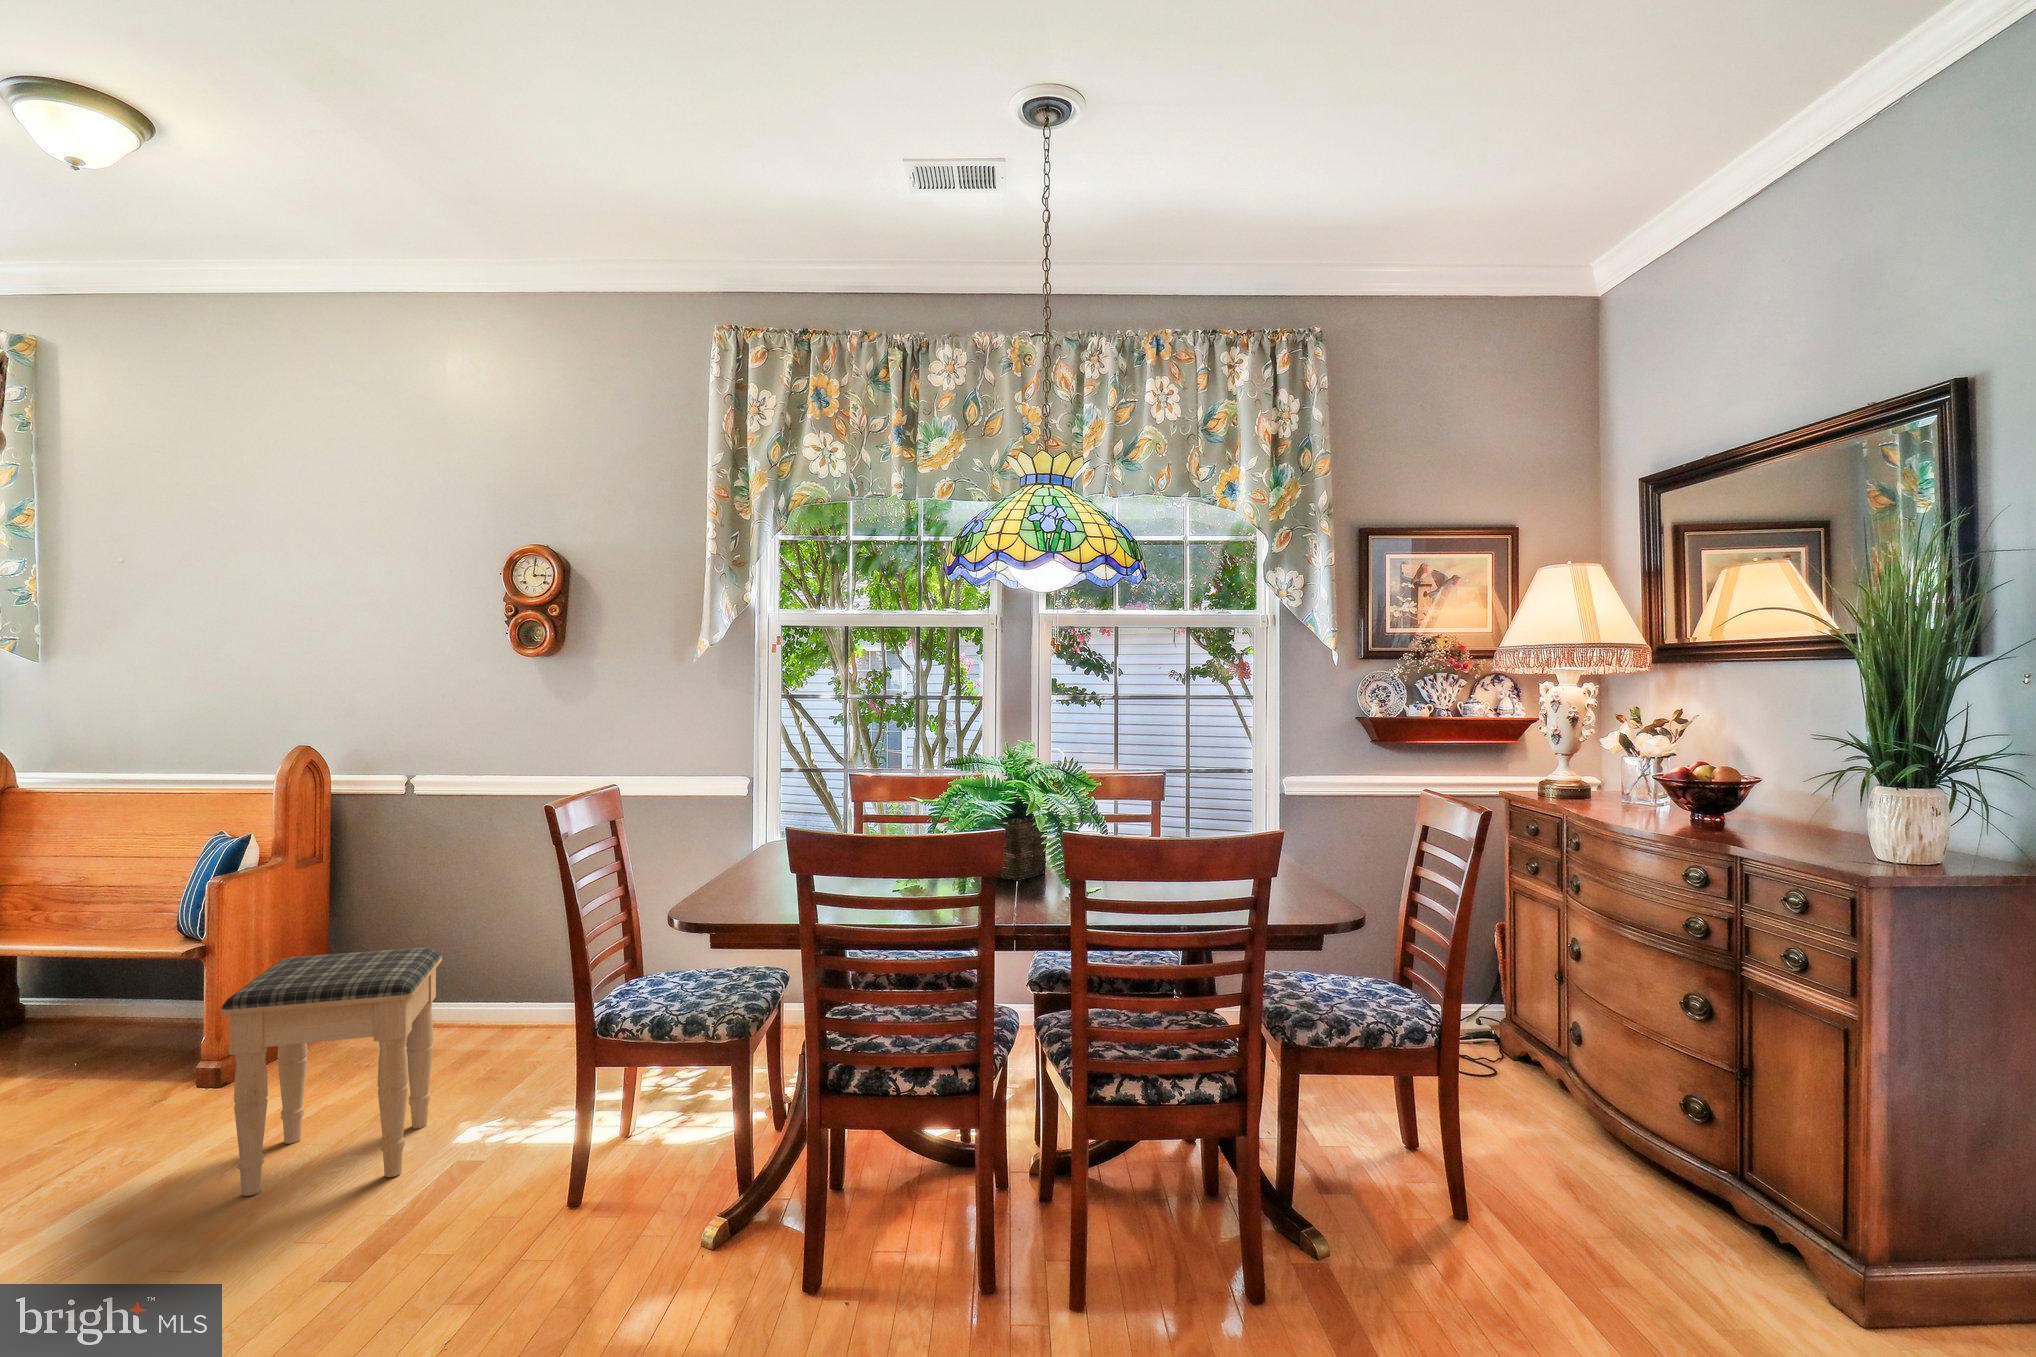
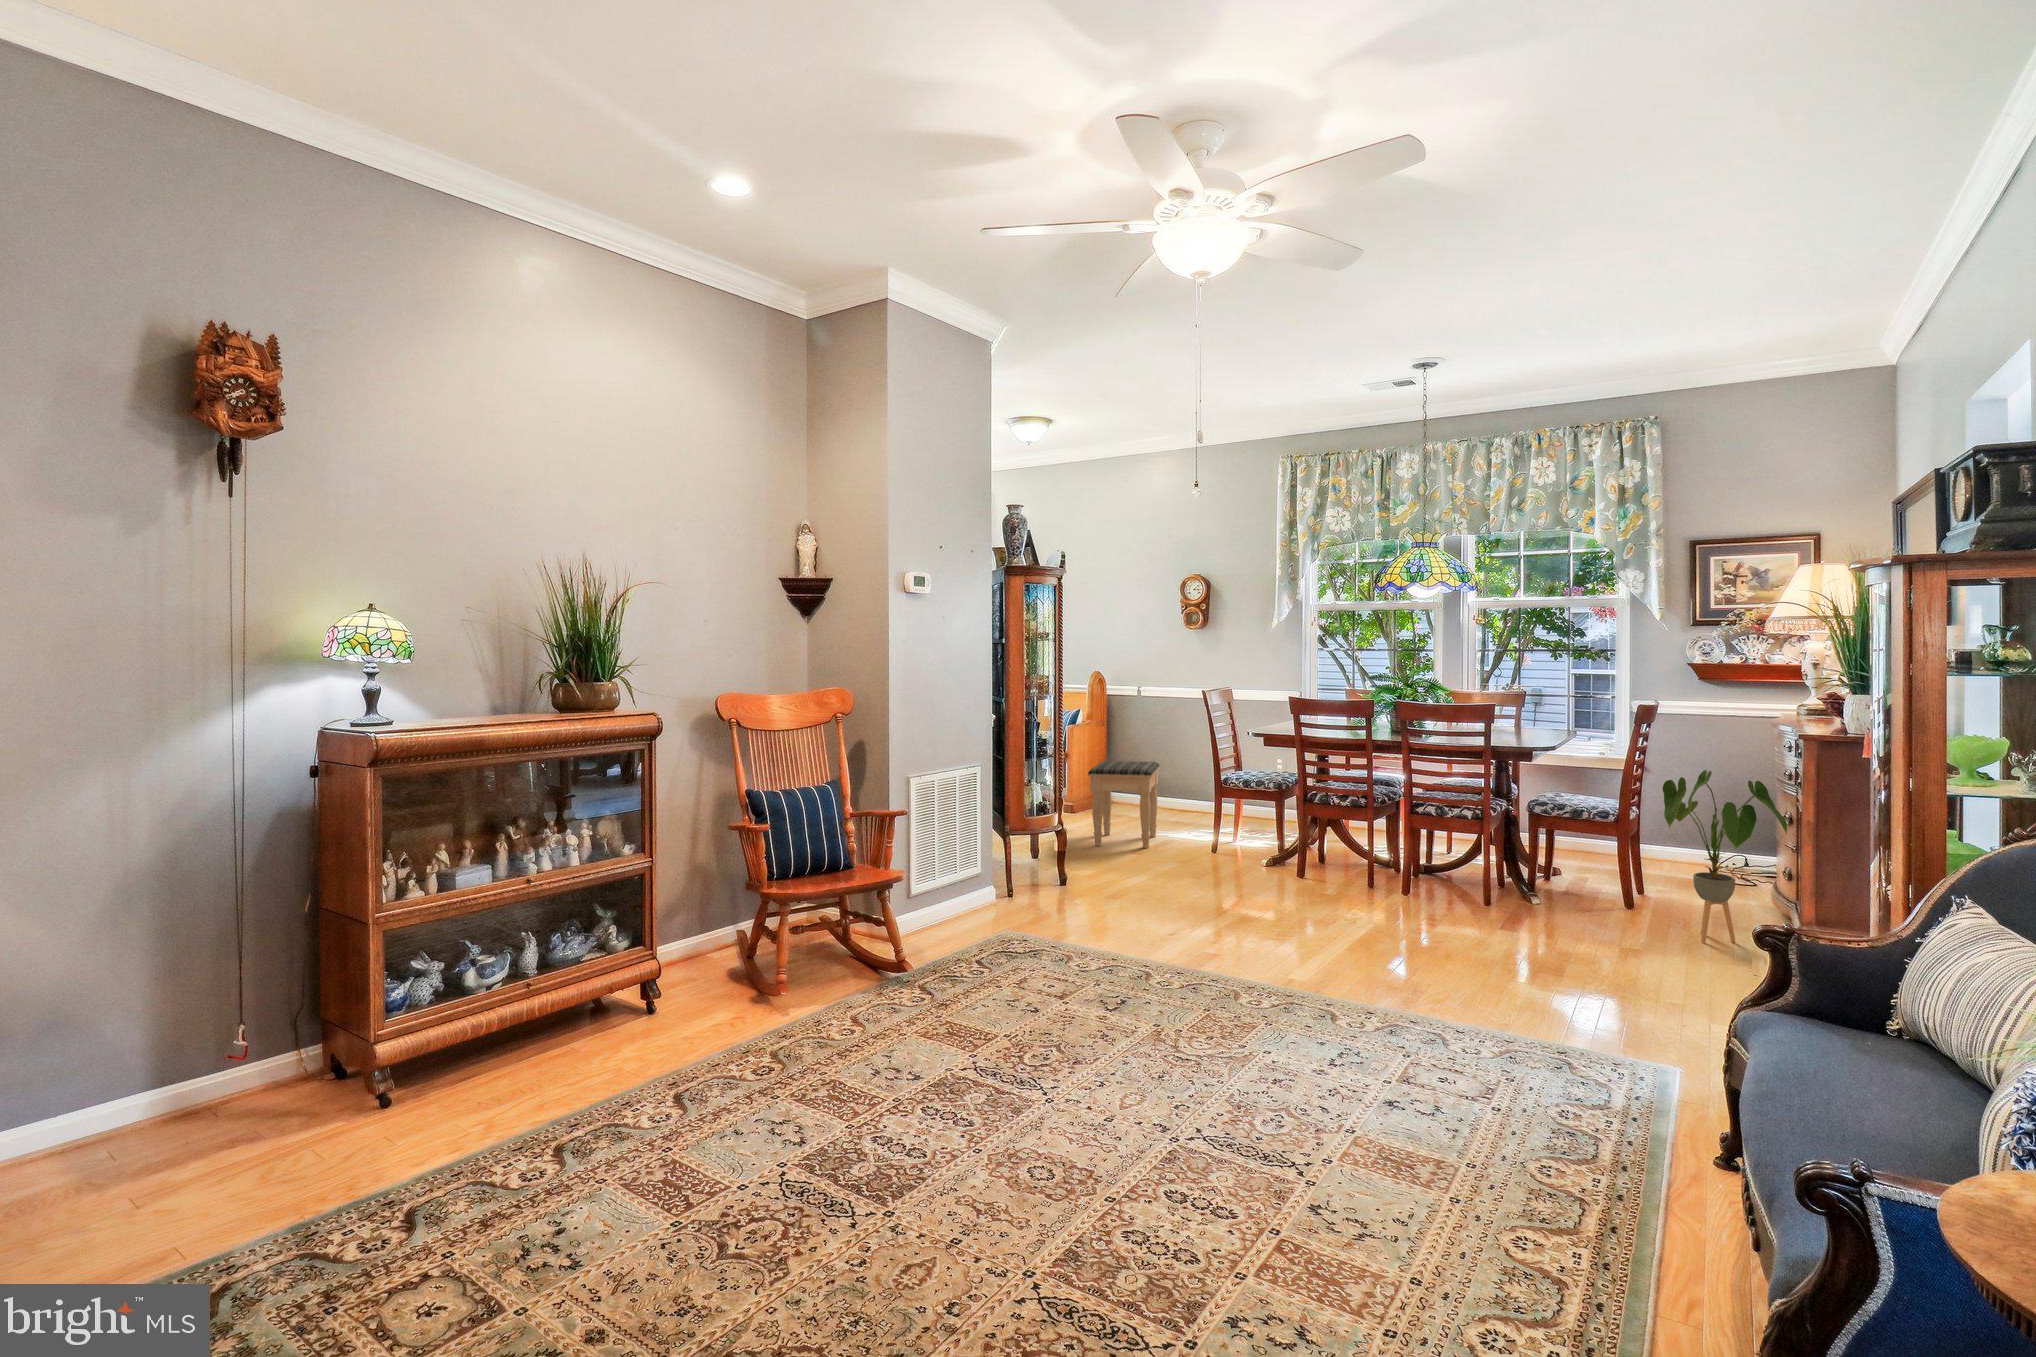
house plant: none [1537,911,1779,1268] -> present [1663,770,1787,942]

